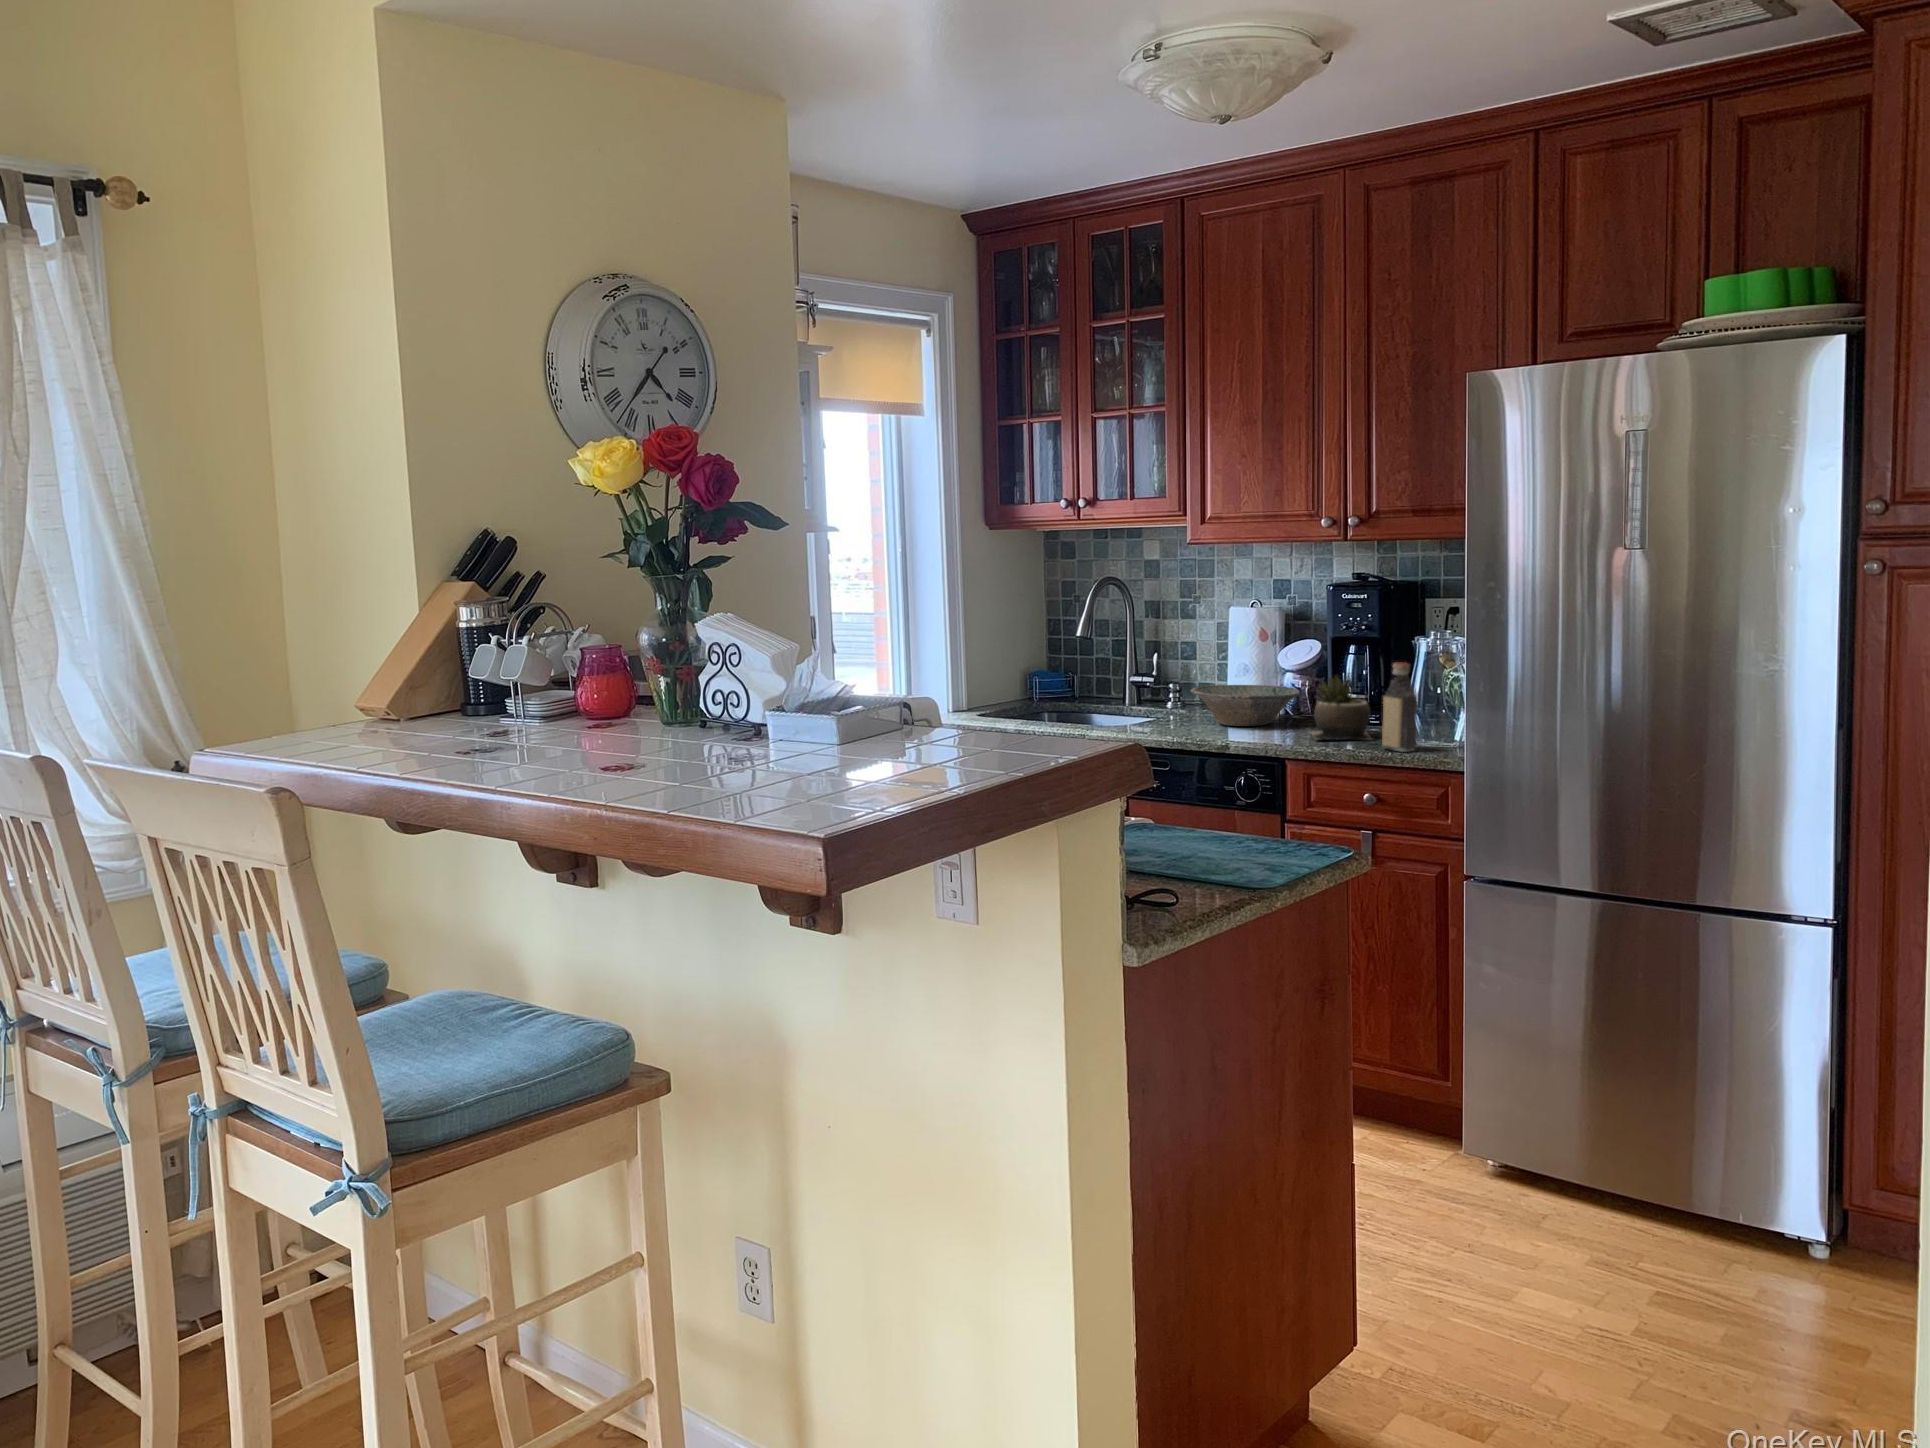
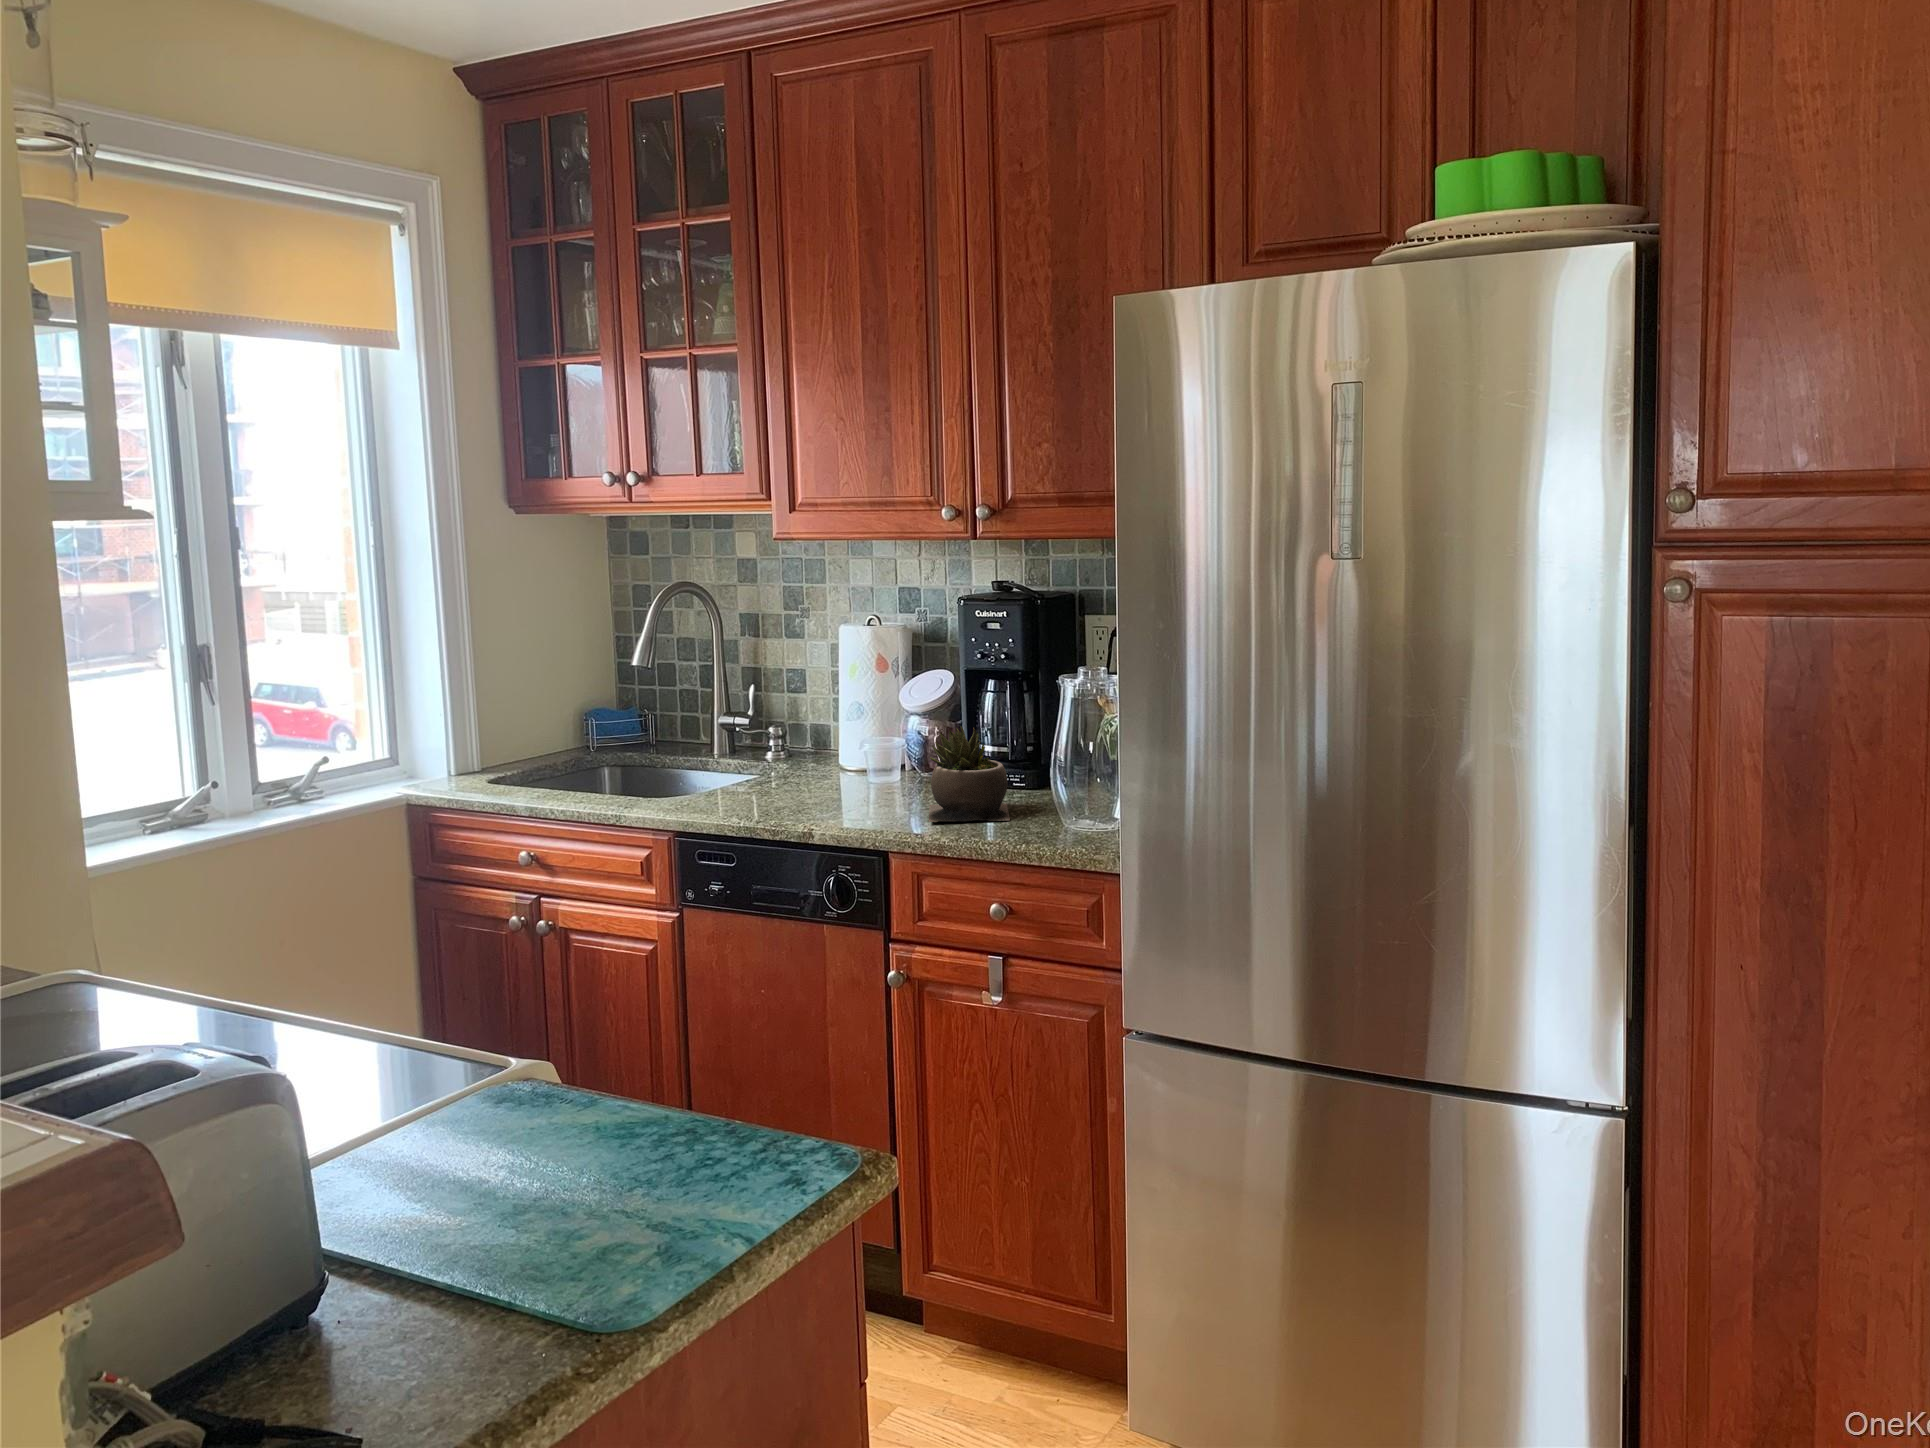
bottle: present [1382,662,1417,752] -> none [1015,714,1061,844]
bowl: present [1191,685,1300,726] -> none [774,733,924,795]

